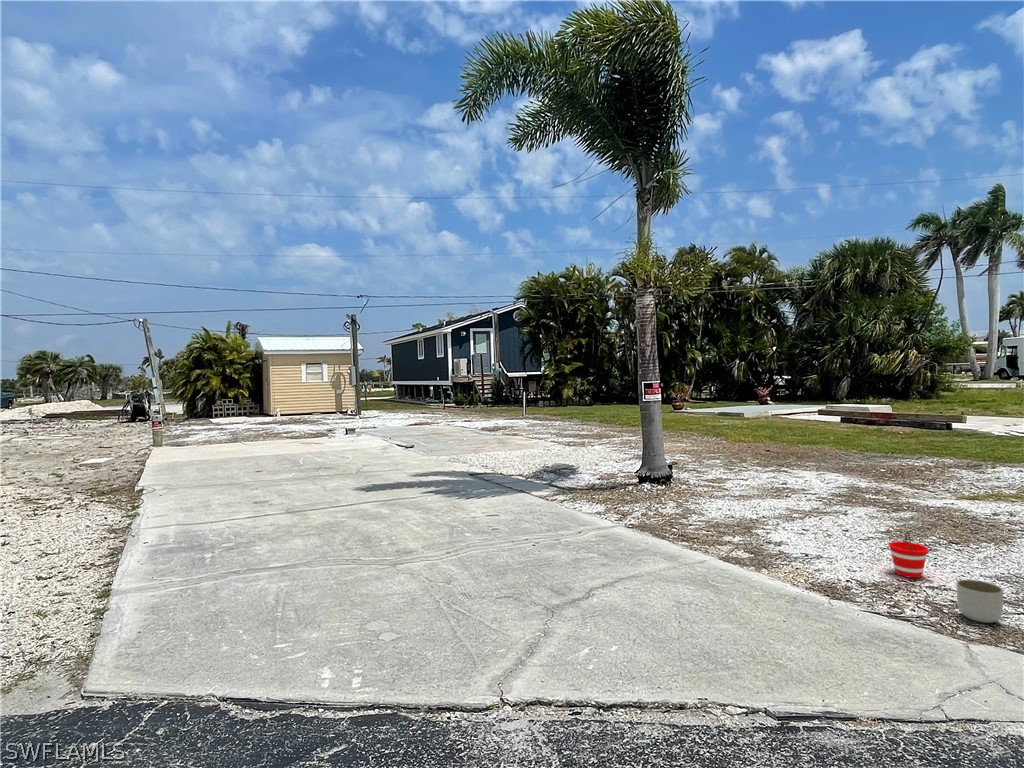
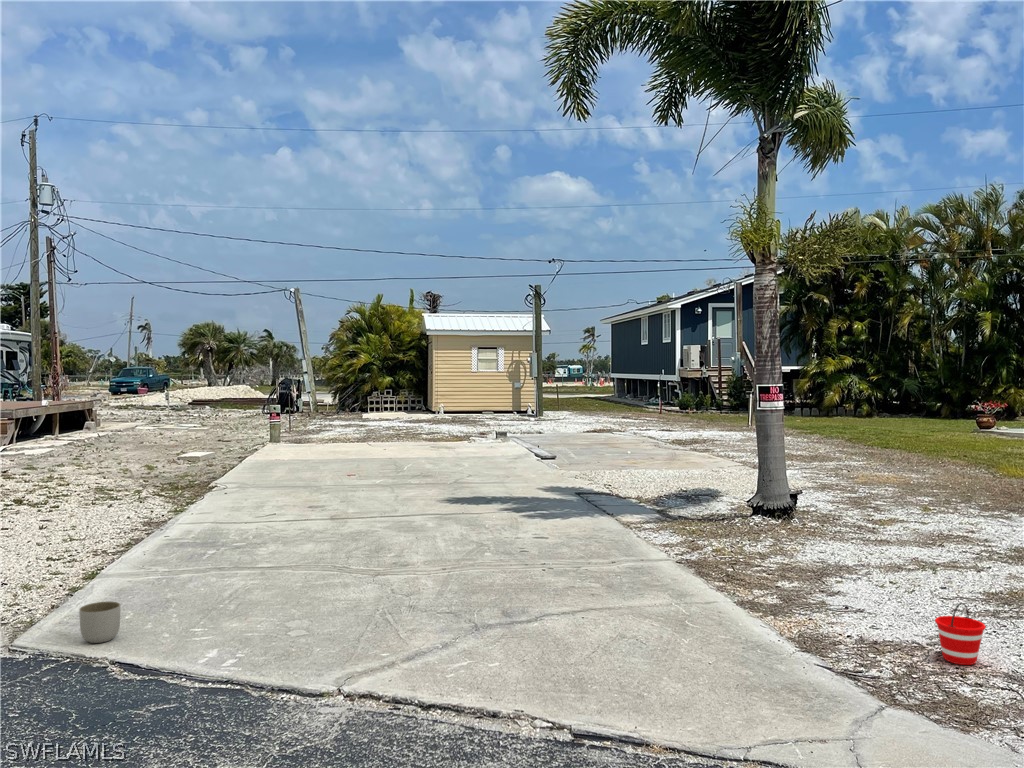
planter: present [956,580,1003,623] -> present [79,601,120,643]

